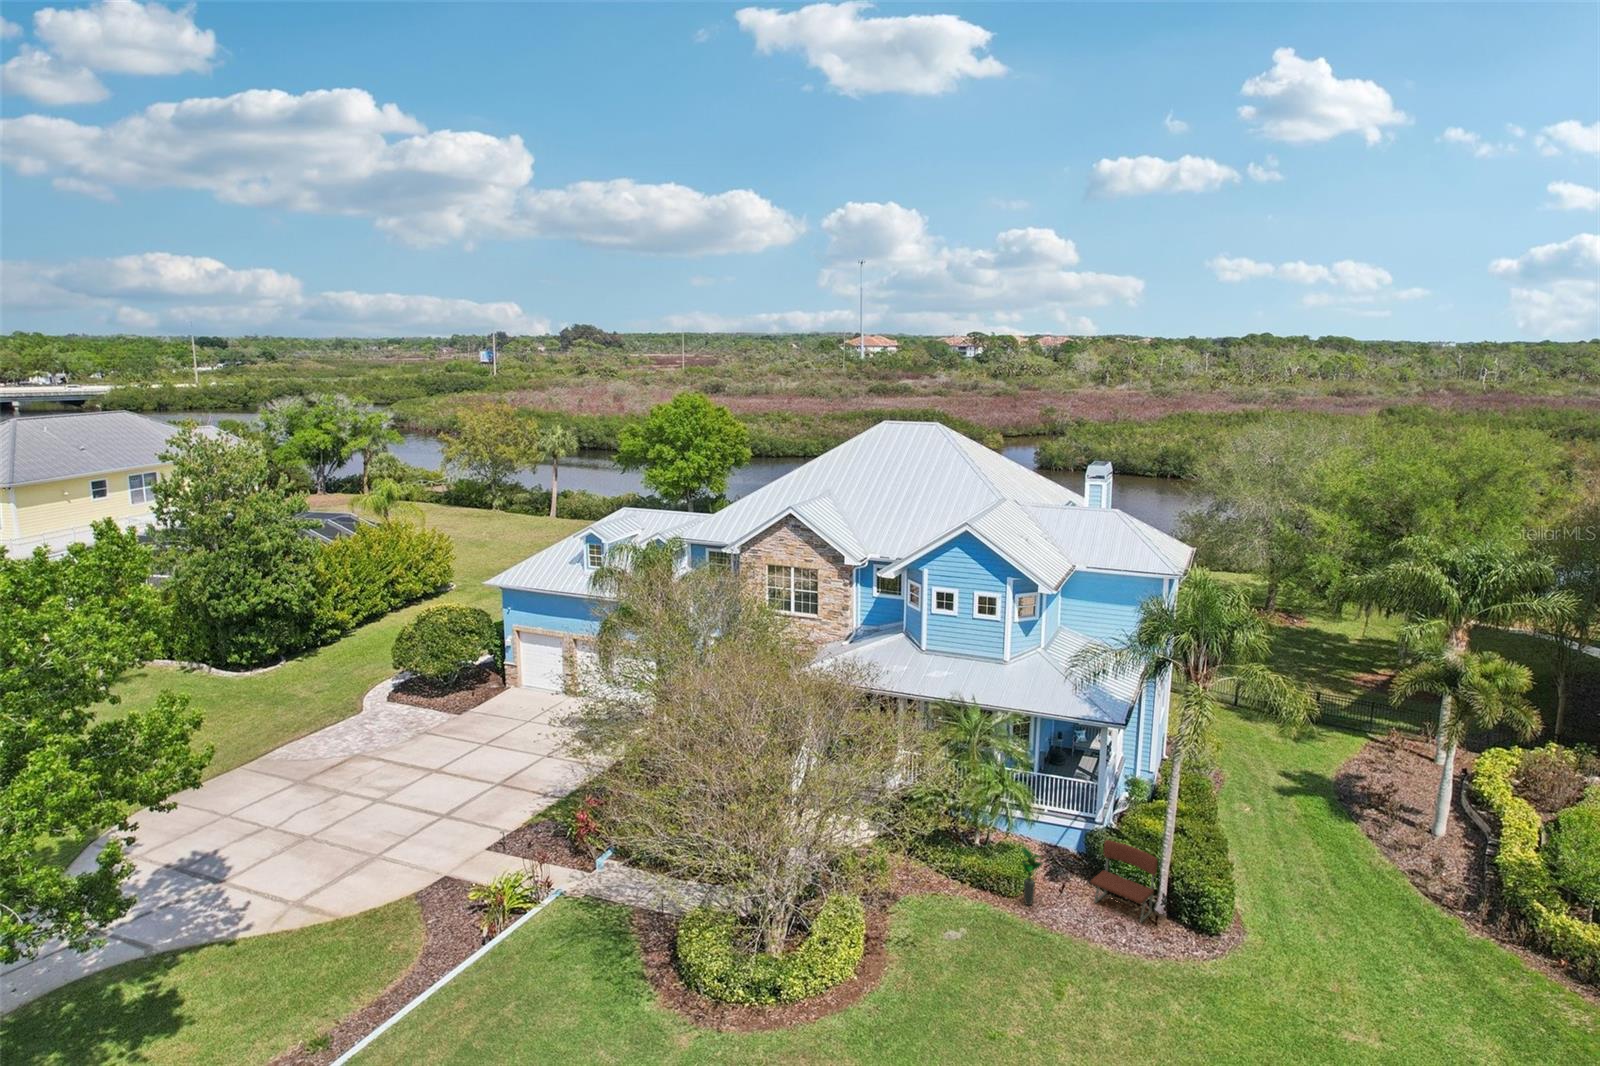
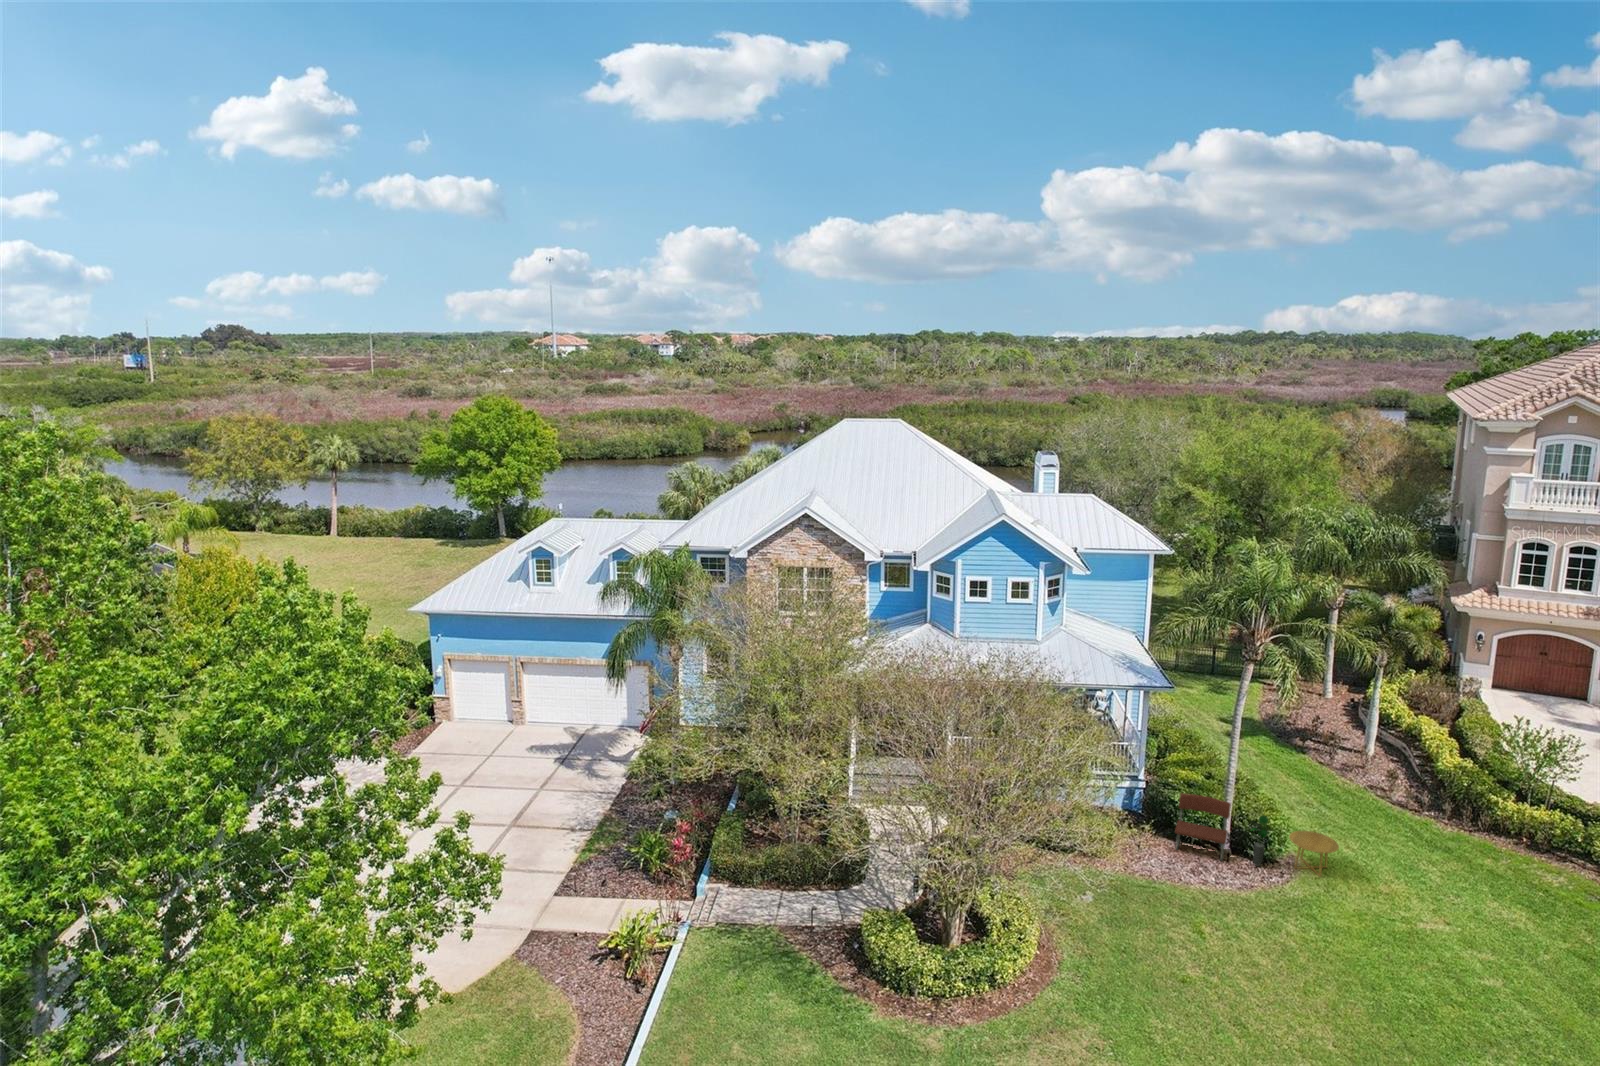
potted plant: present [1021,848,1042,905] -> present [1250,816,1269,866]
round table: none [1224,903,1283,962] -> present [1289,831,1339,877]

